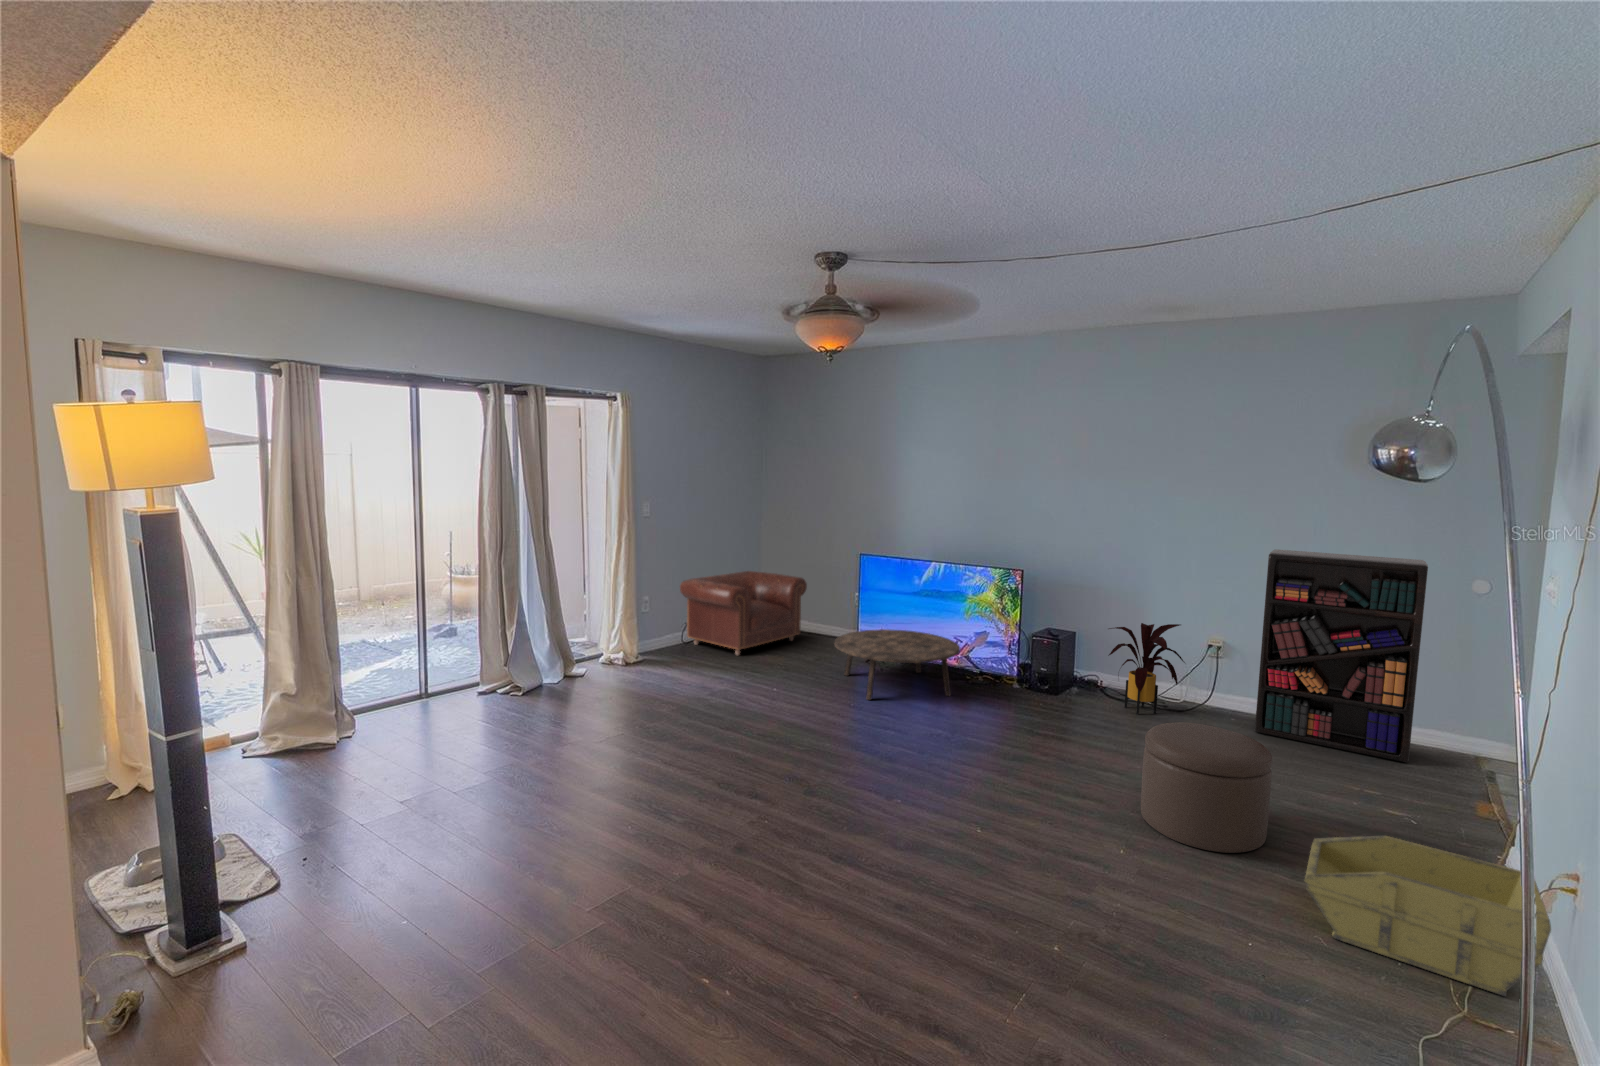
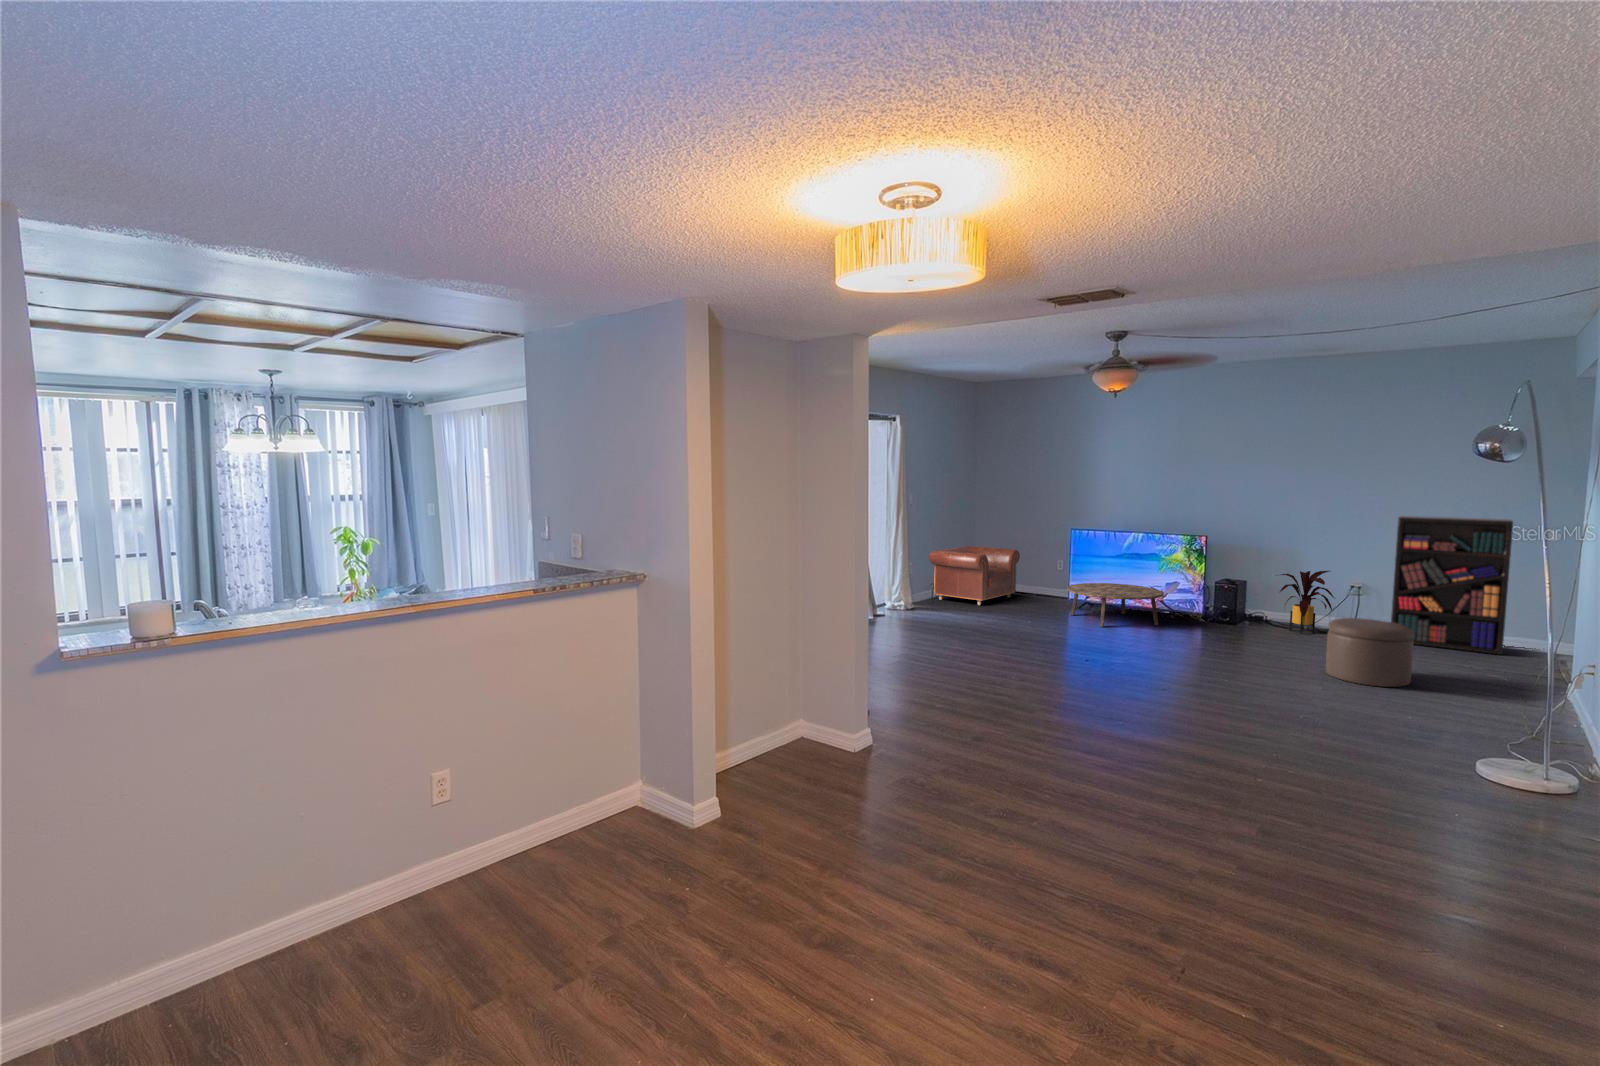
storage bin: present [1305,836,1551,996] -> none [1440,663,1578,729]

